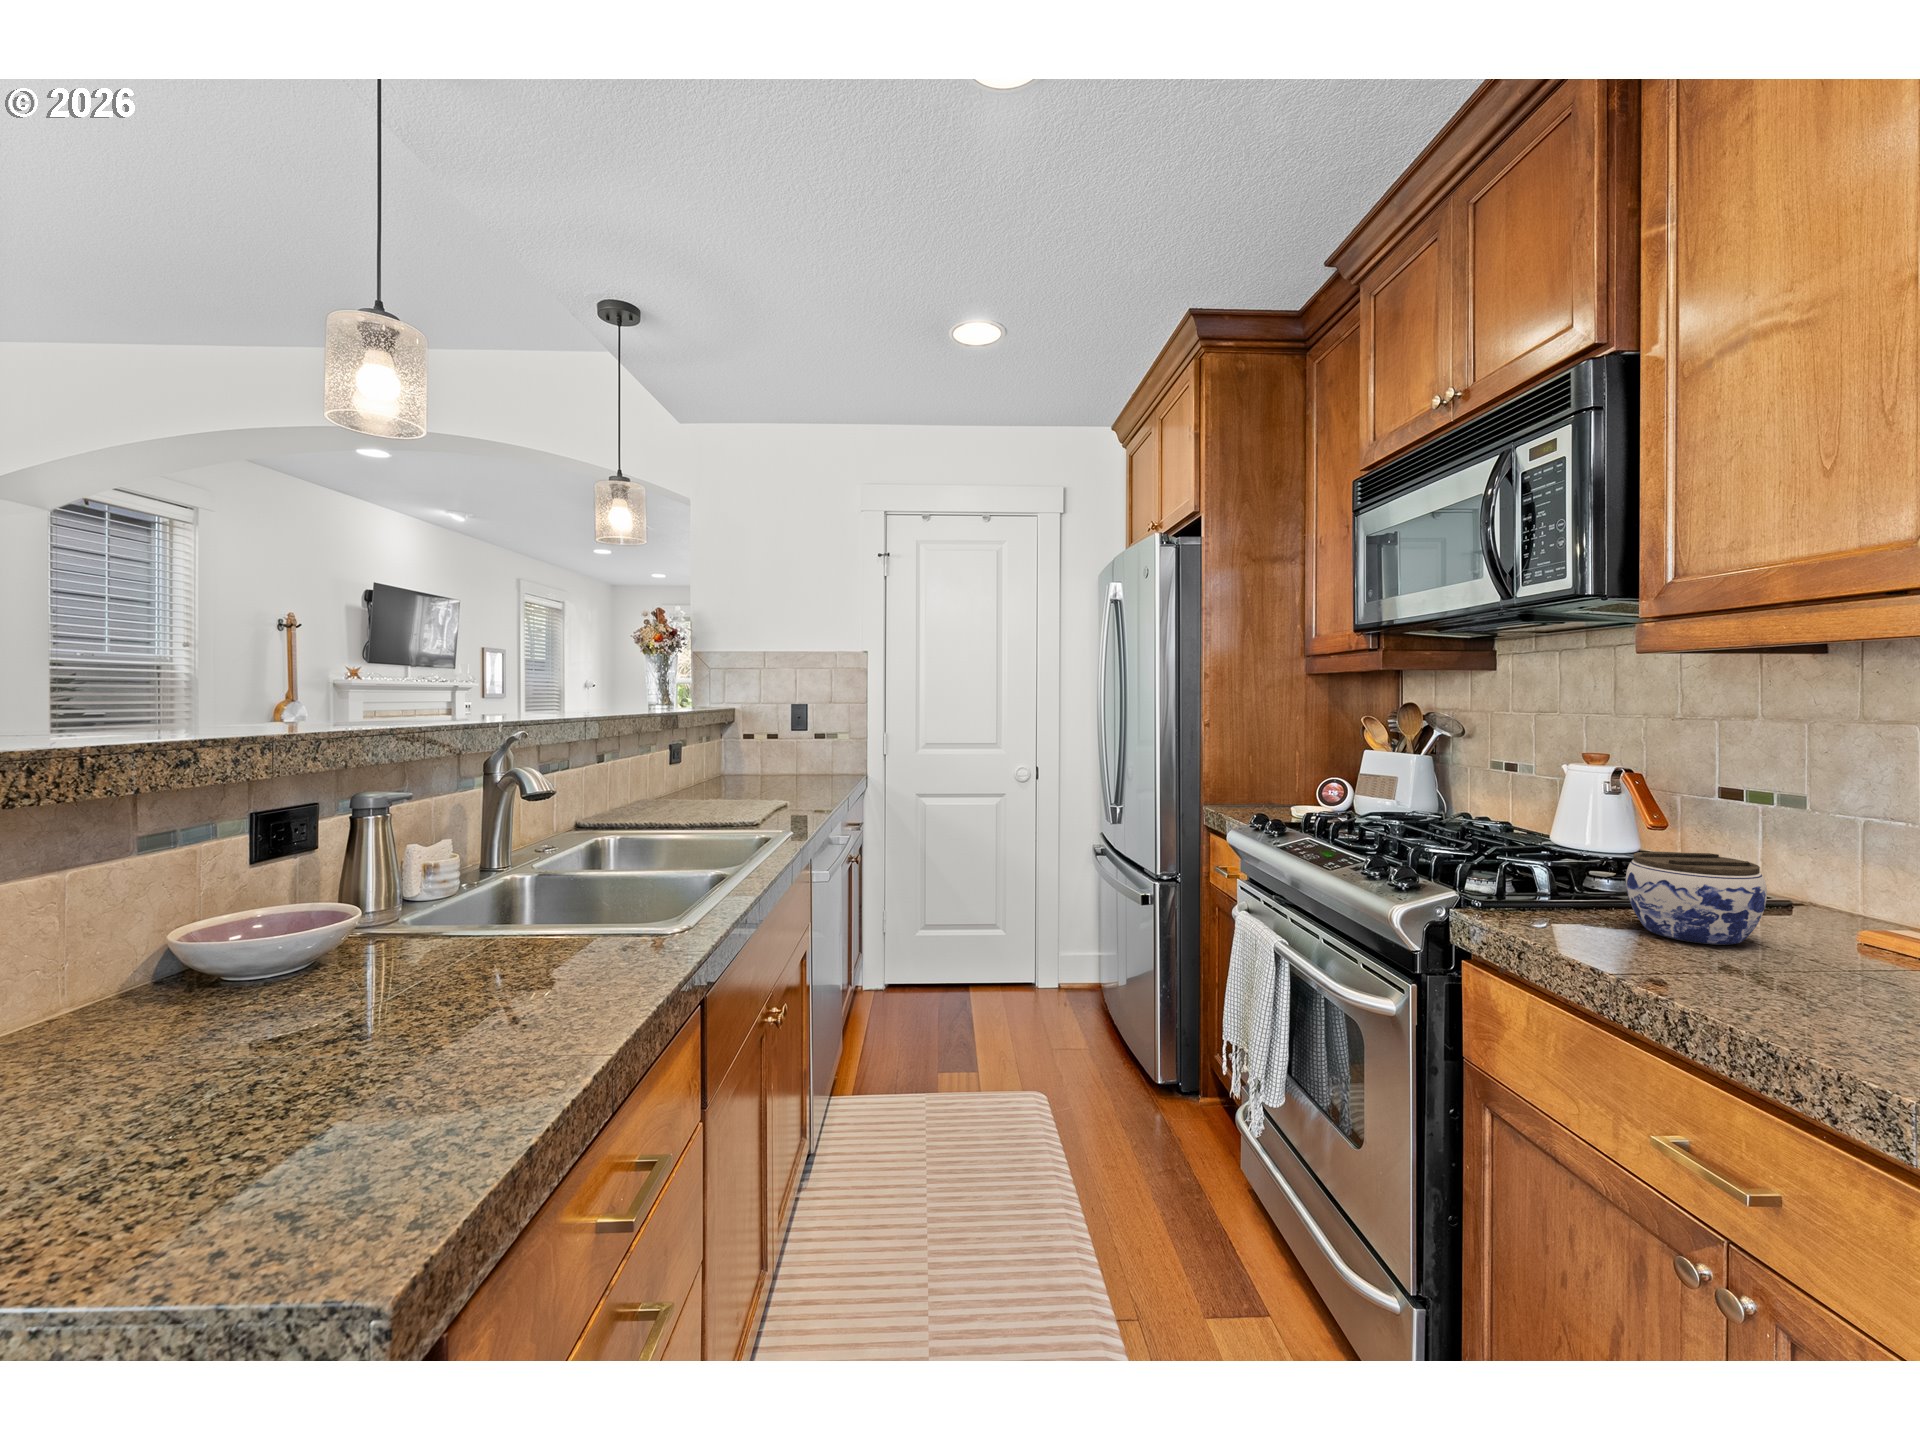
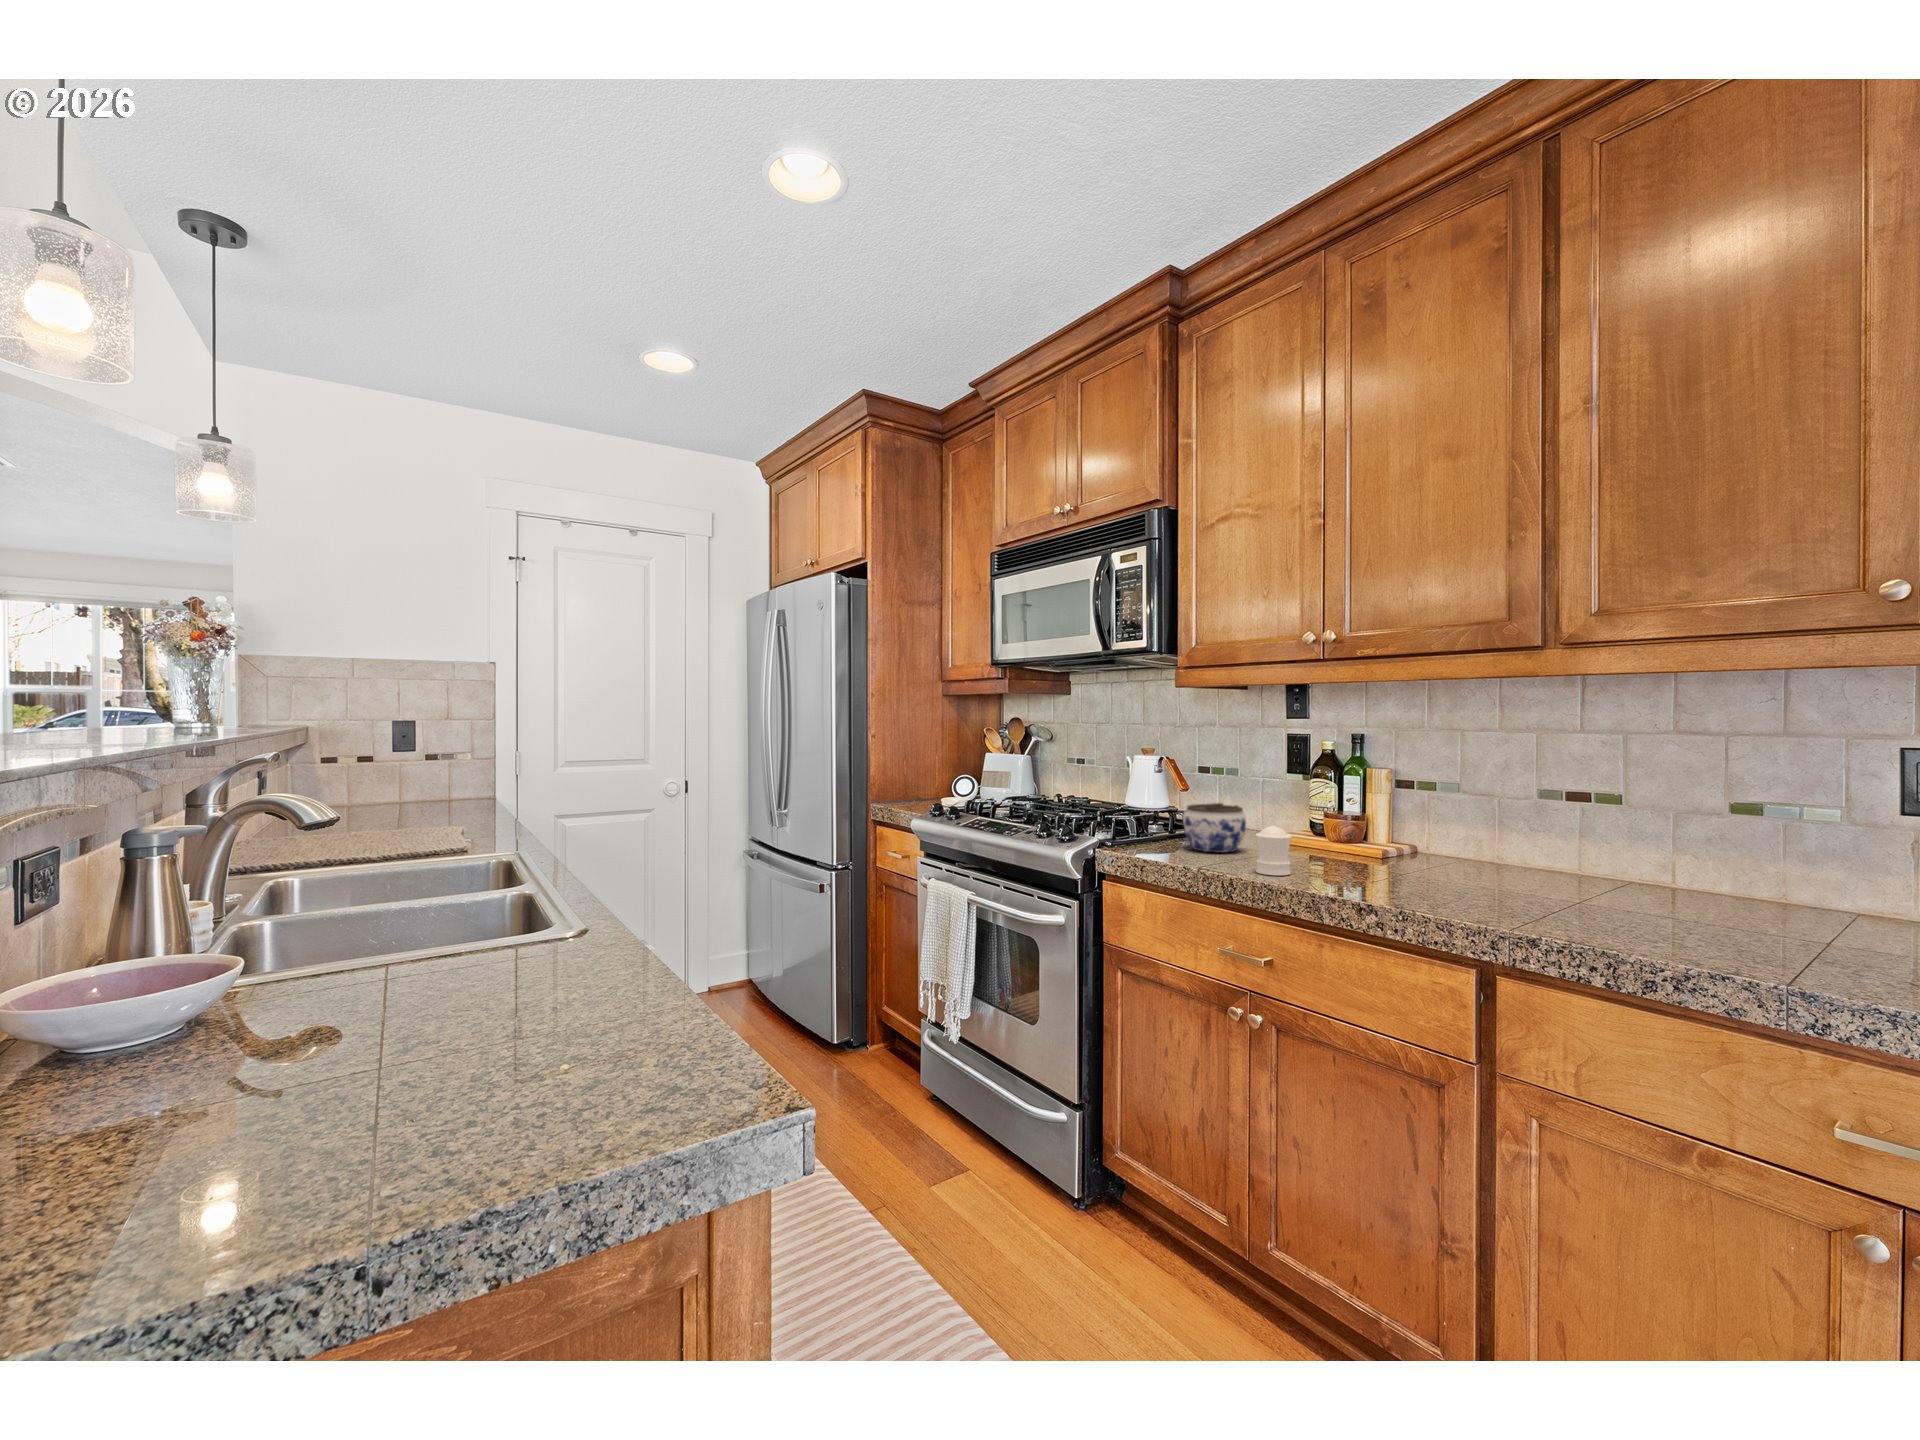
salt shaker: none [1758,917,1855,1022] -> present [1256,826,1292,875]

